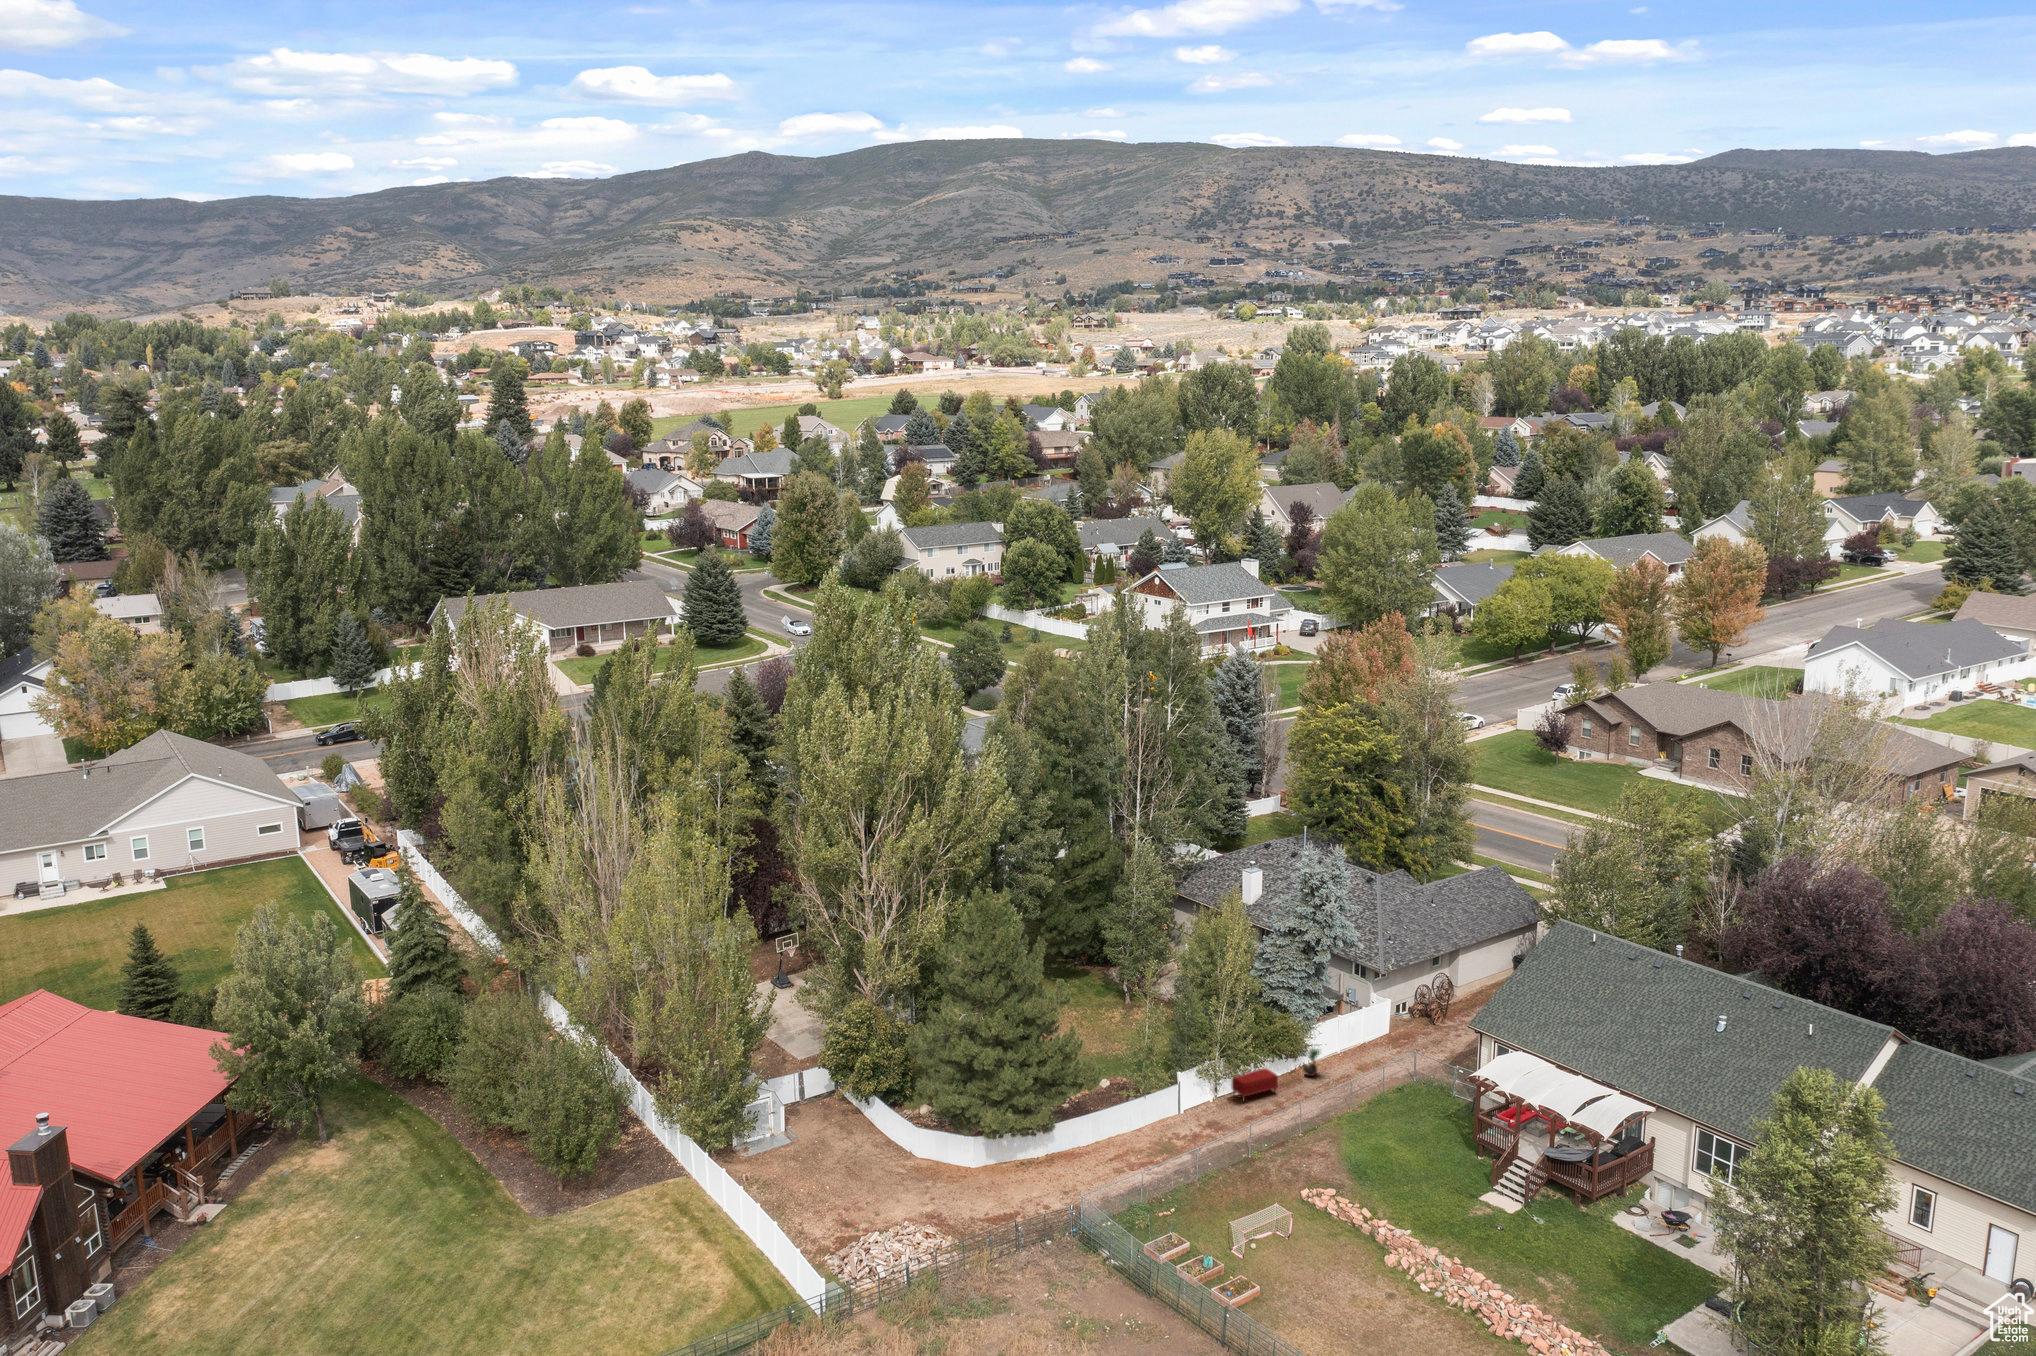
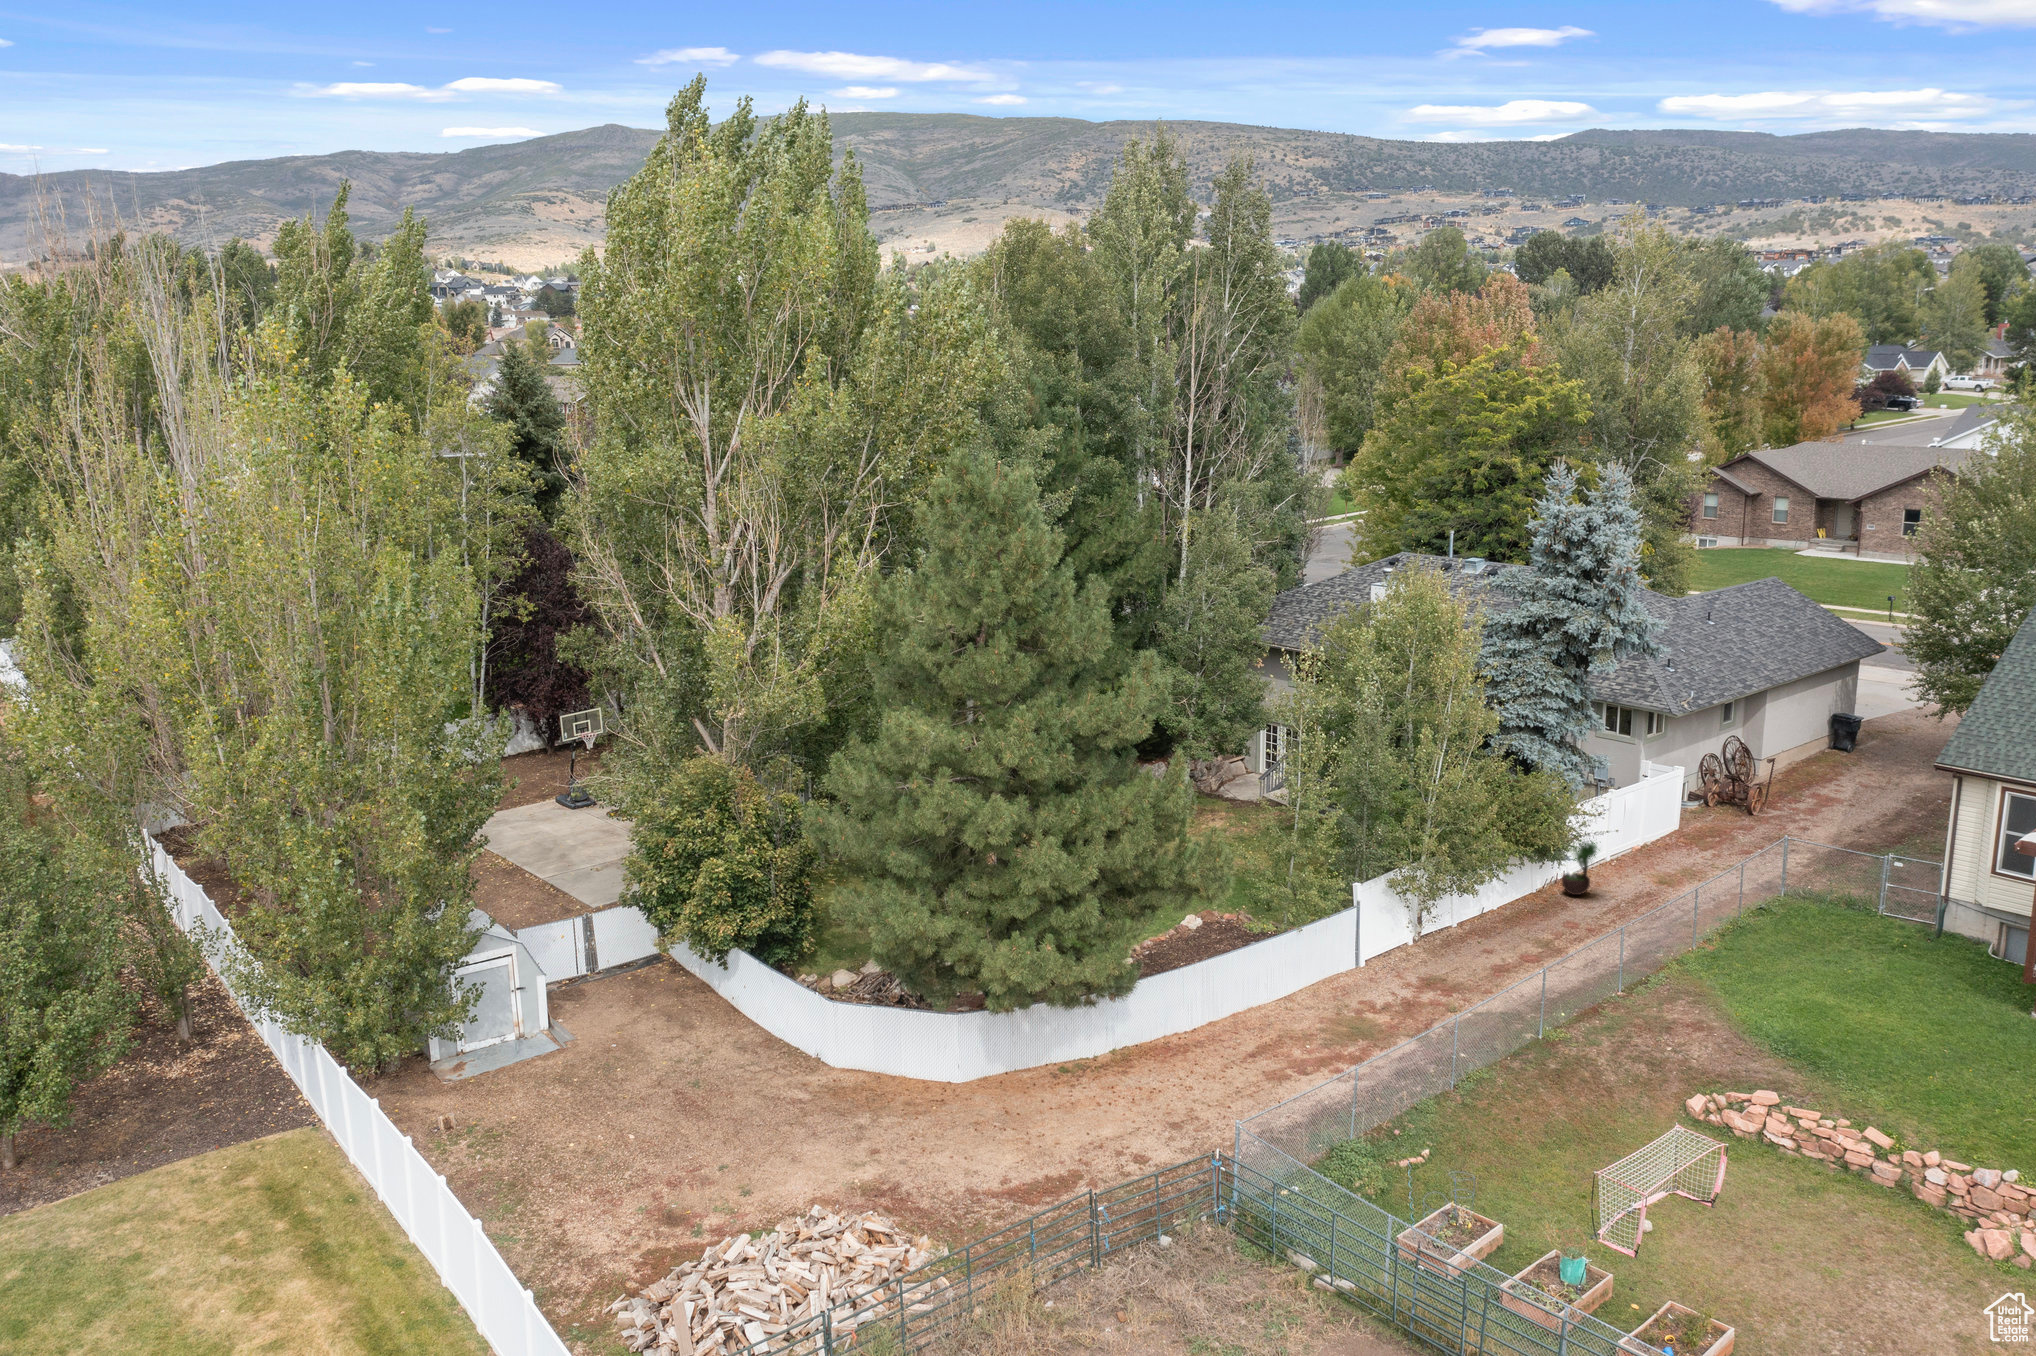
bench: present [1232,1068,1278,1101] -> none [1445,878,1533,941]

